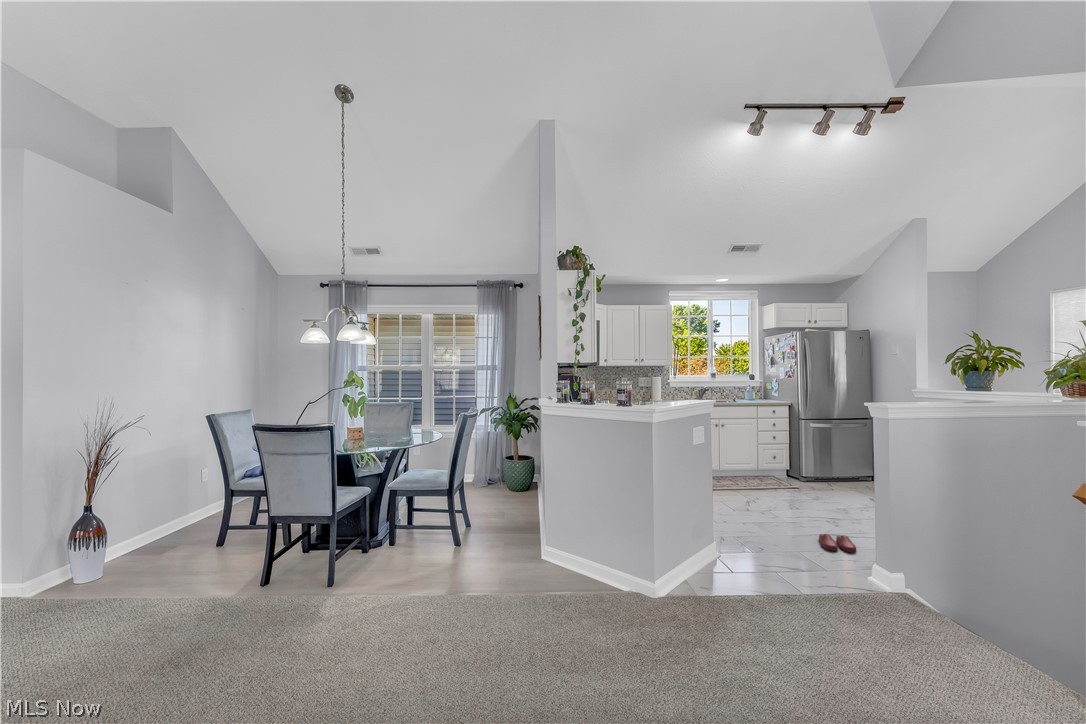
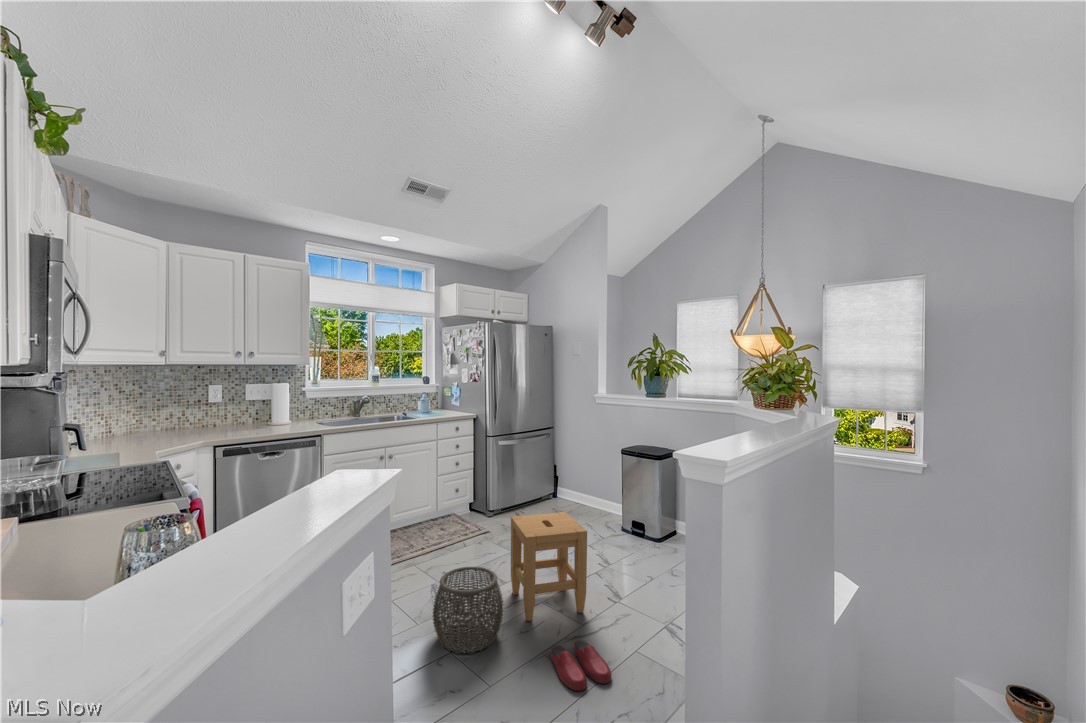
stool: none [803,464,856,529] -> present [511,512,587,621]
woven basket: none [747,485,791,528] -> present [433,567,503,653]

